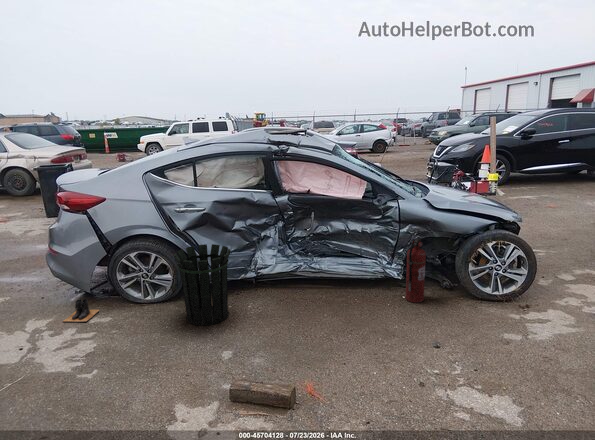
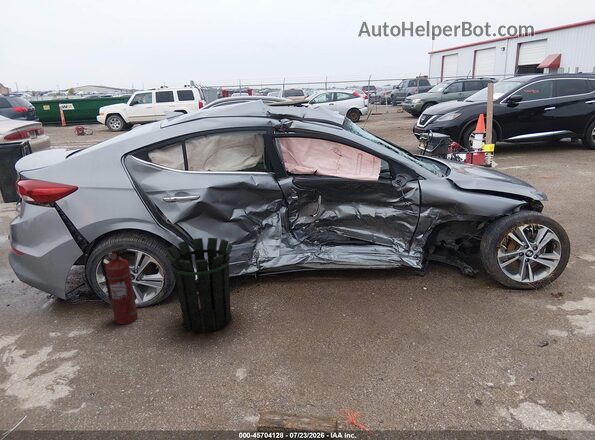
fire extinguisher: present [406,239,426,303] -> present [101,247,138,324]
boots: present [63,299,99,322] -> none [34,307,78,336]

